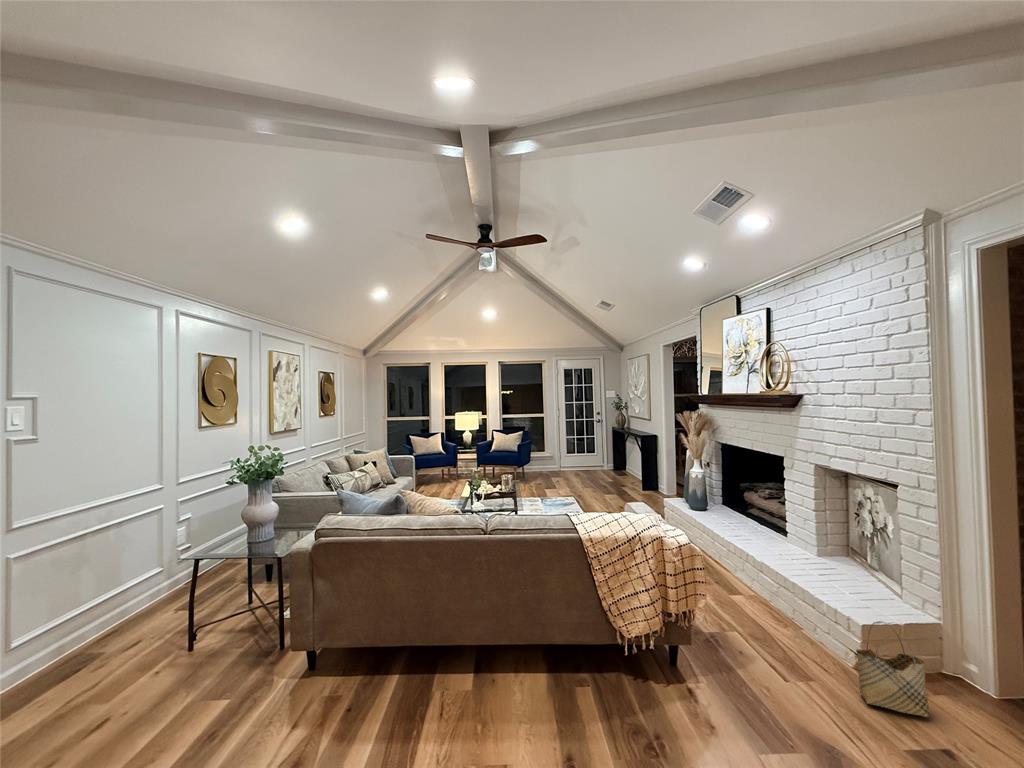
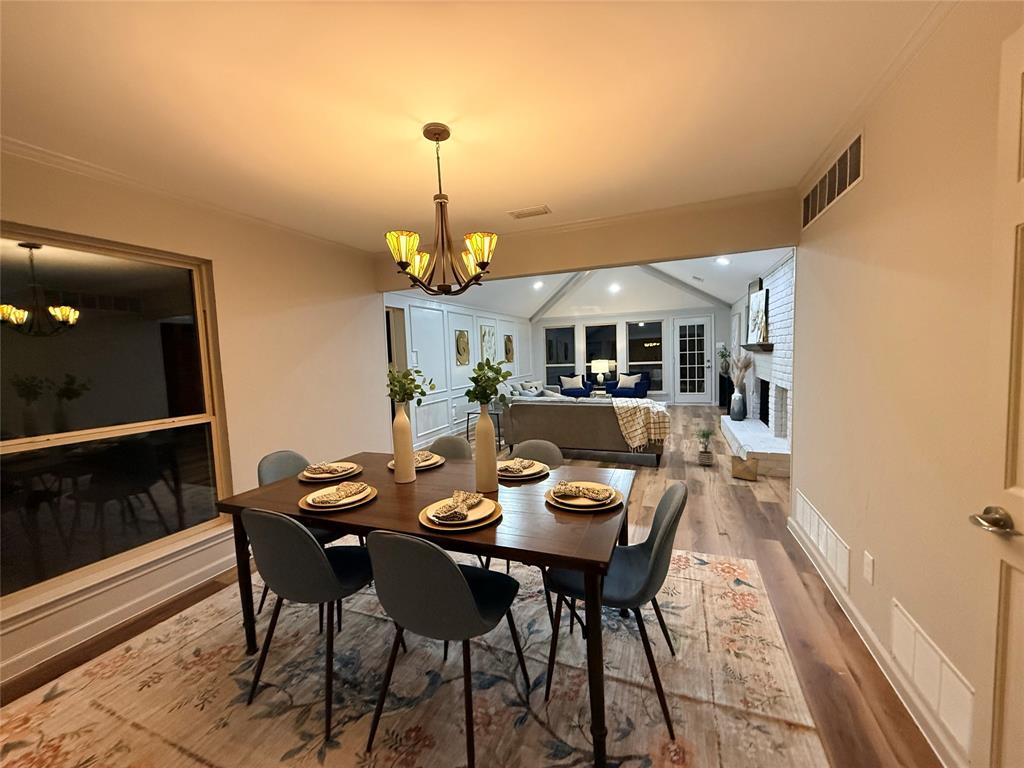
potted plant: none [724,564,787,656] -> present [692,428,716,466]

